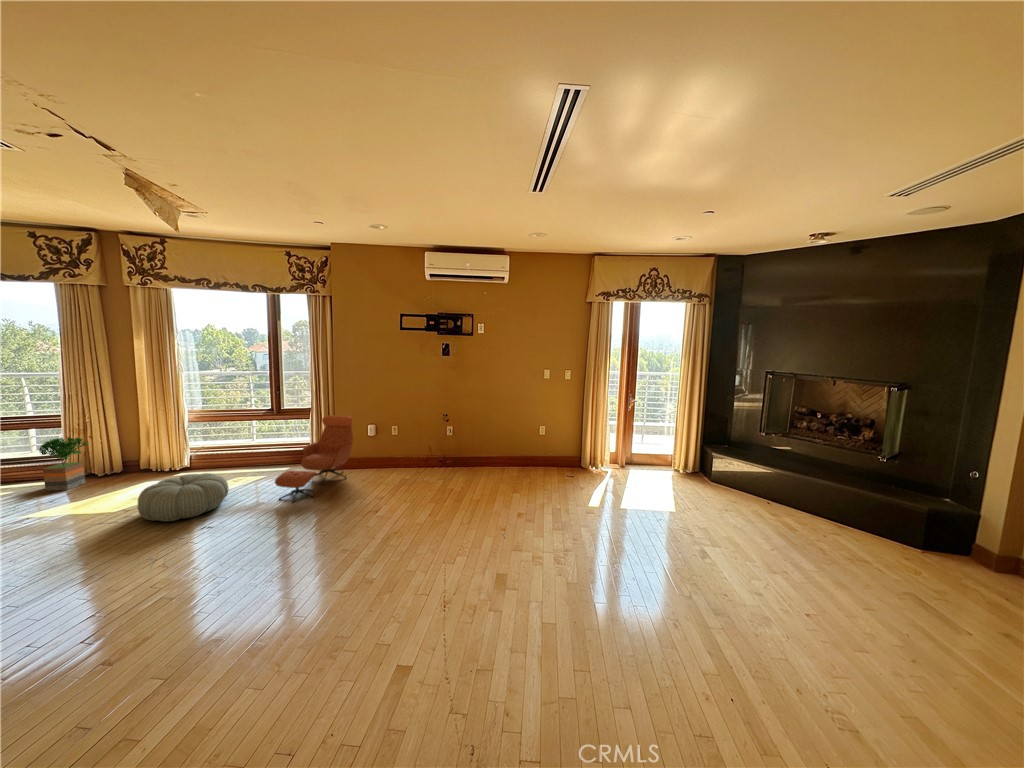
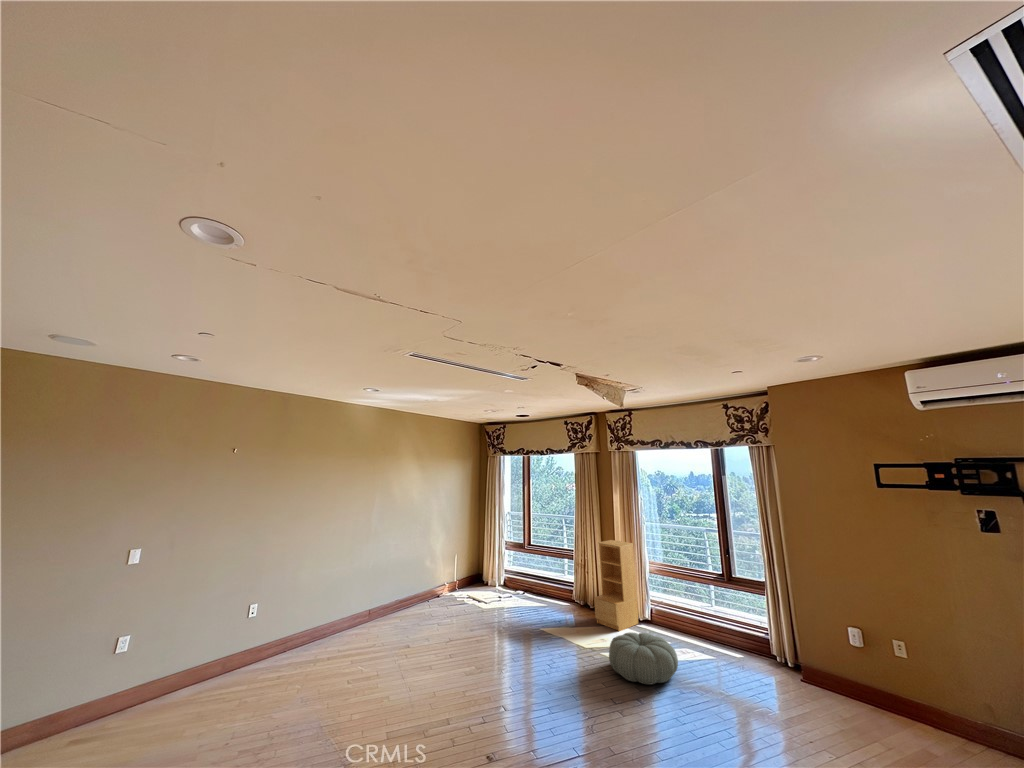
bookshelf: none [103,393,172,488] -> present [594,540,638,631]
lounge chair: present [275,415,353,503] -> none [722,597,825,716]
potted tree: present [39,438,88,491] -> none [563,570,589,616]

